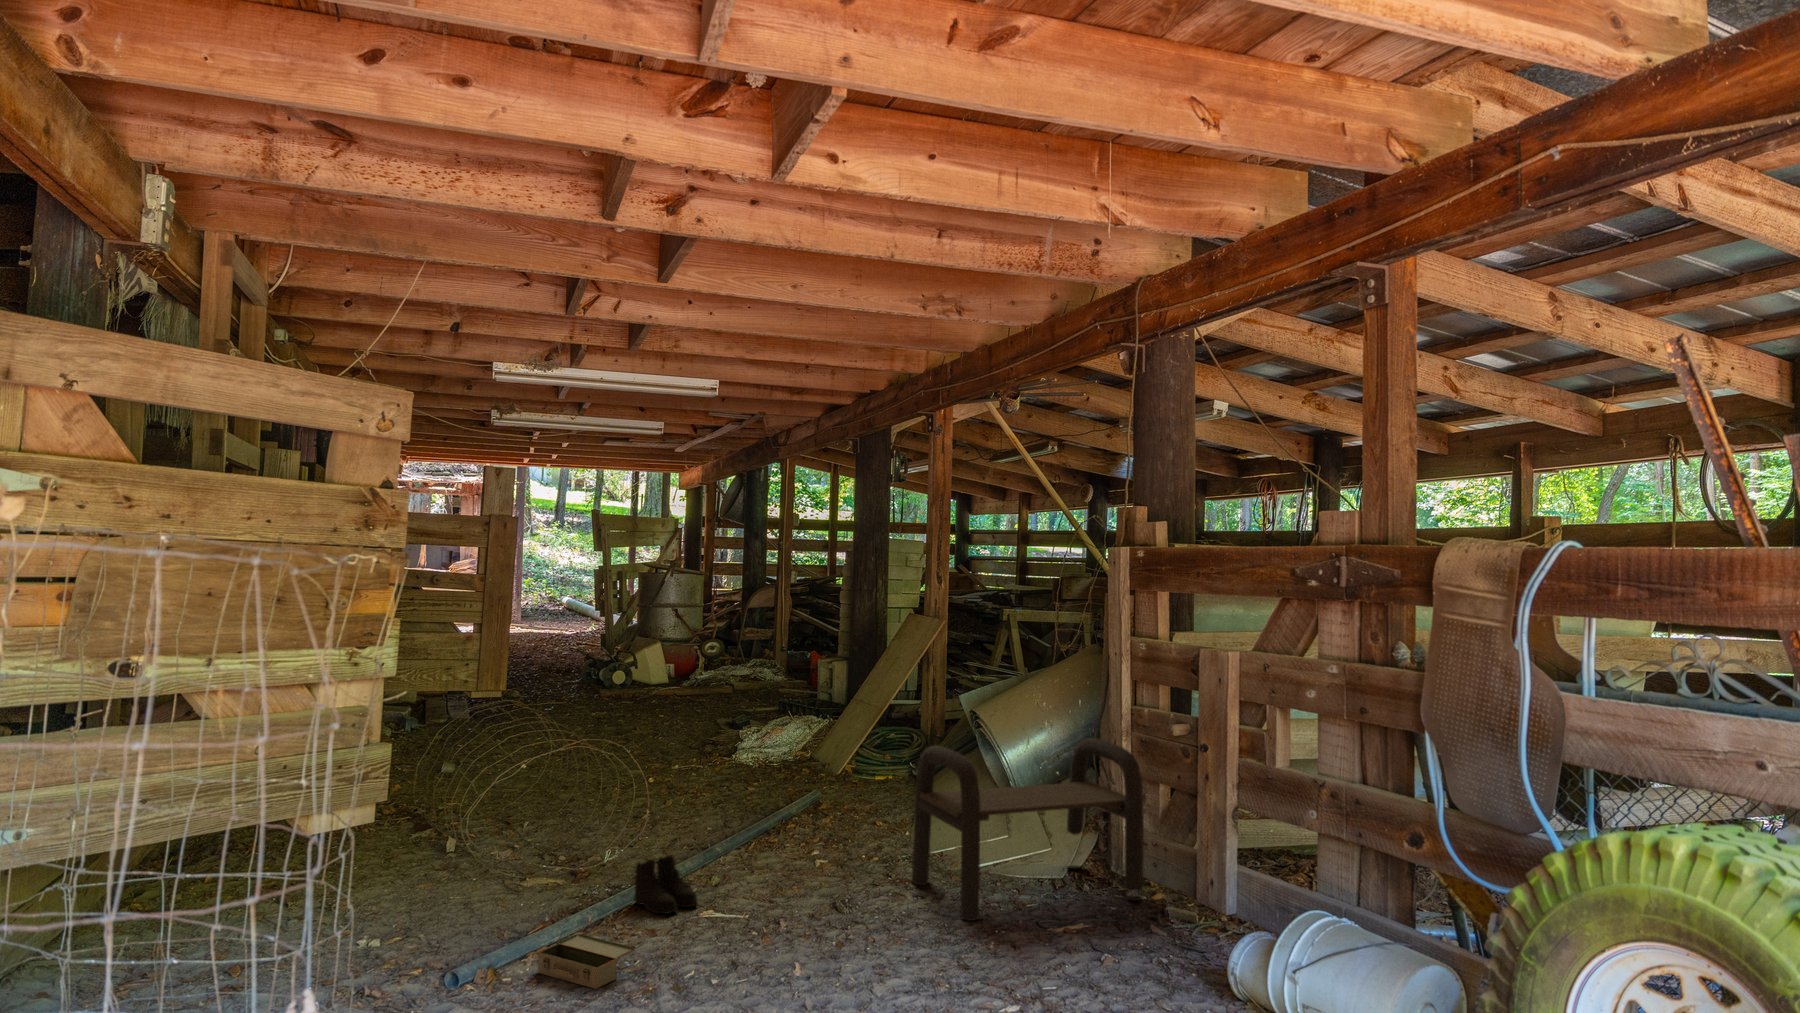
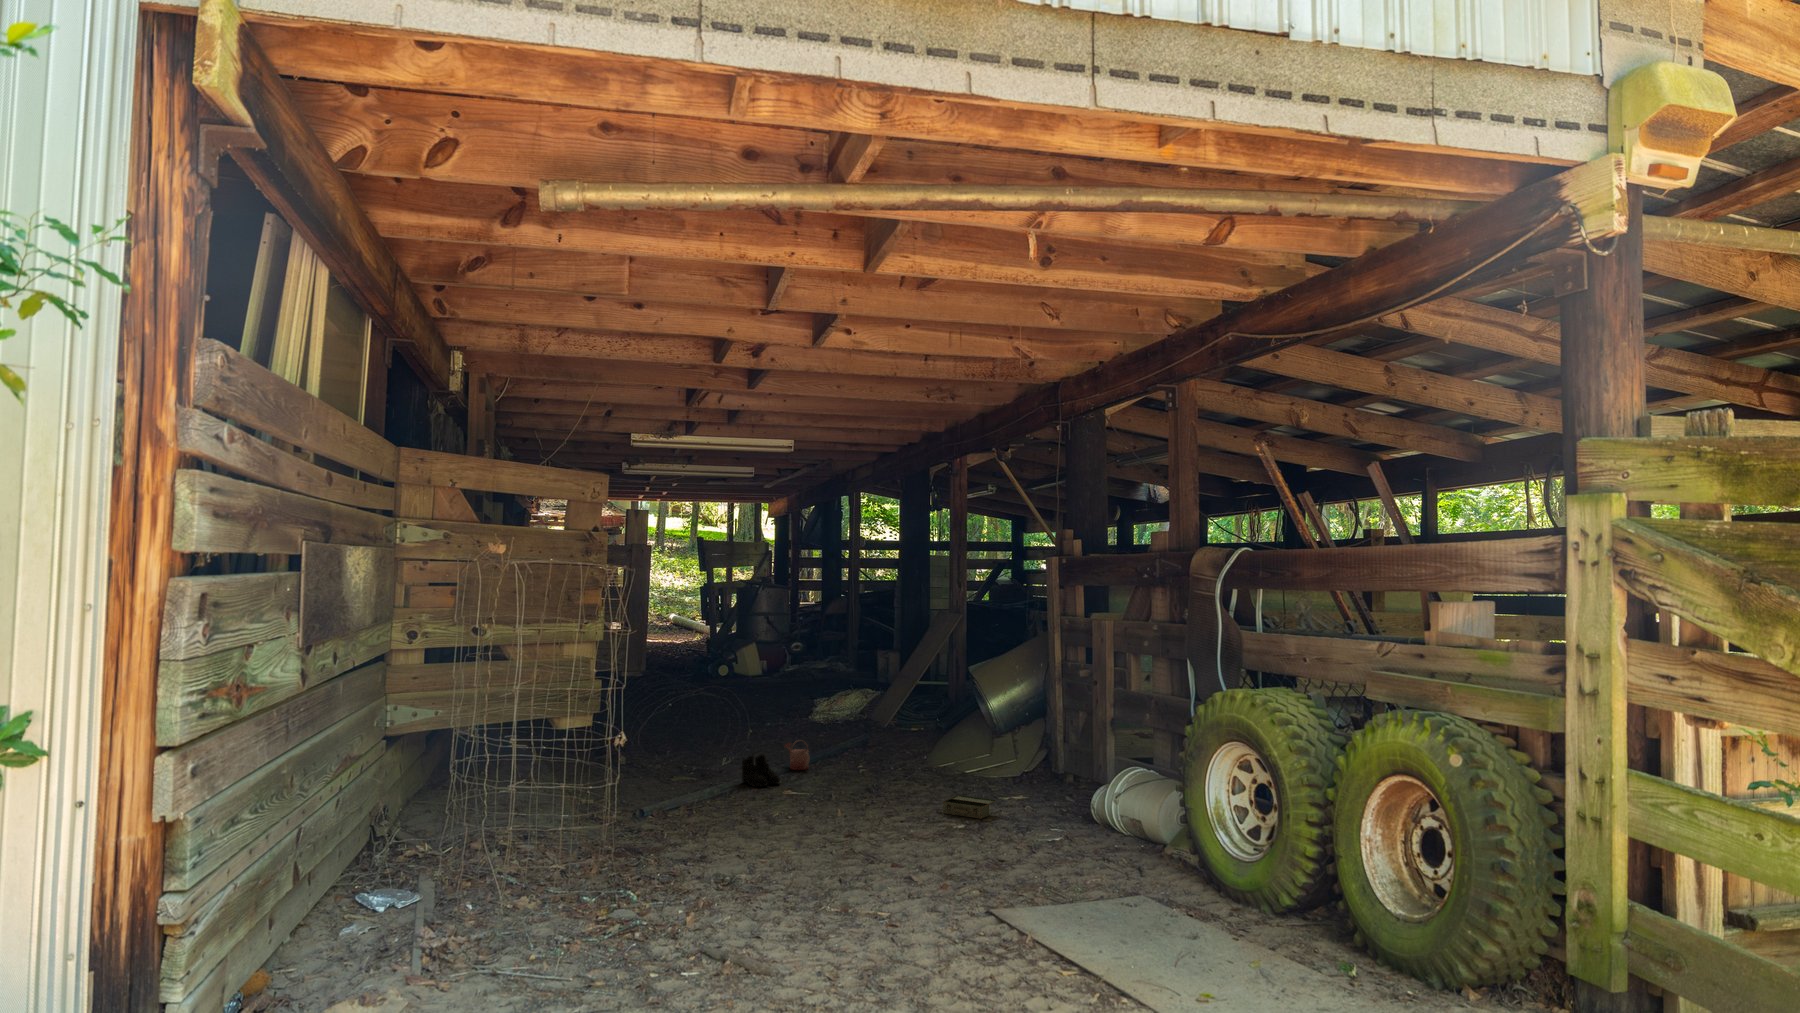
bench: present [912,738,1144,921] -> none [917,684,1065,792]
watering can: none [703,820,744,869] -> present [784,742,810,770]
toolbox: present [538,934,635,989] -> present [943,795,996,819]

